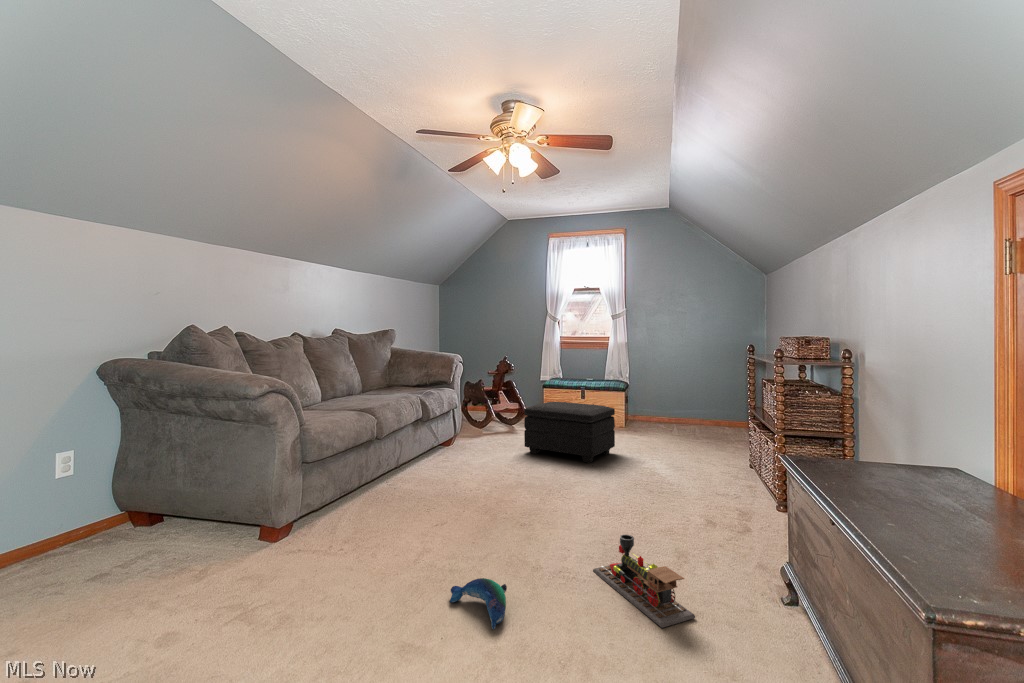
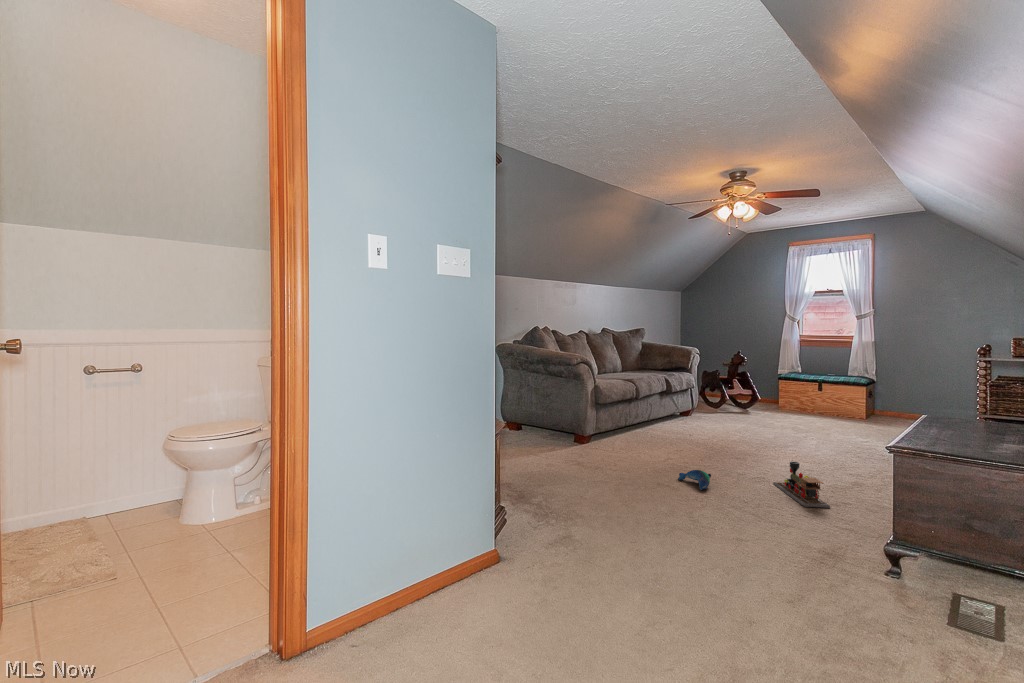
footstool: present [524,402,615,463] -> none [750,389,836,438]

